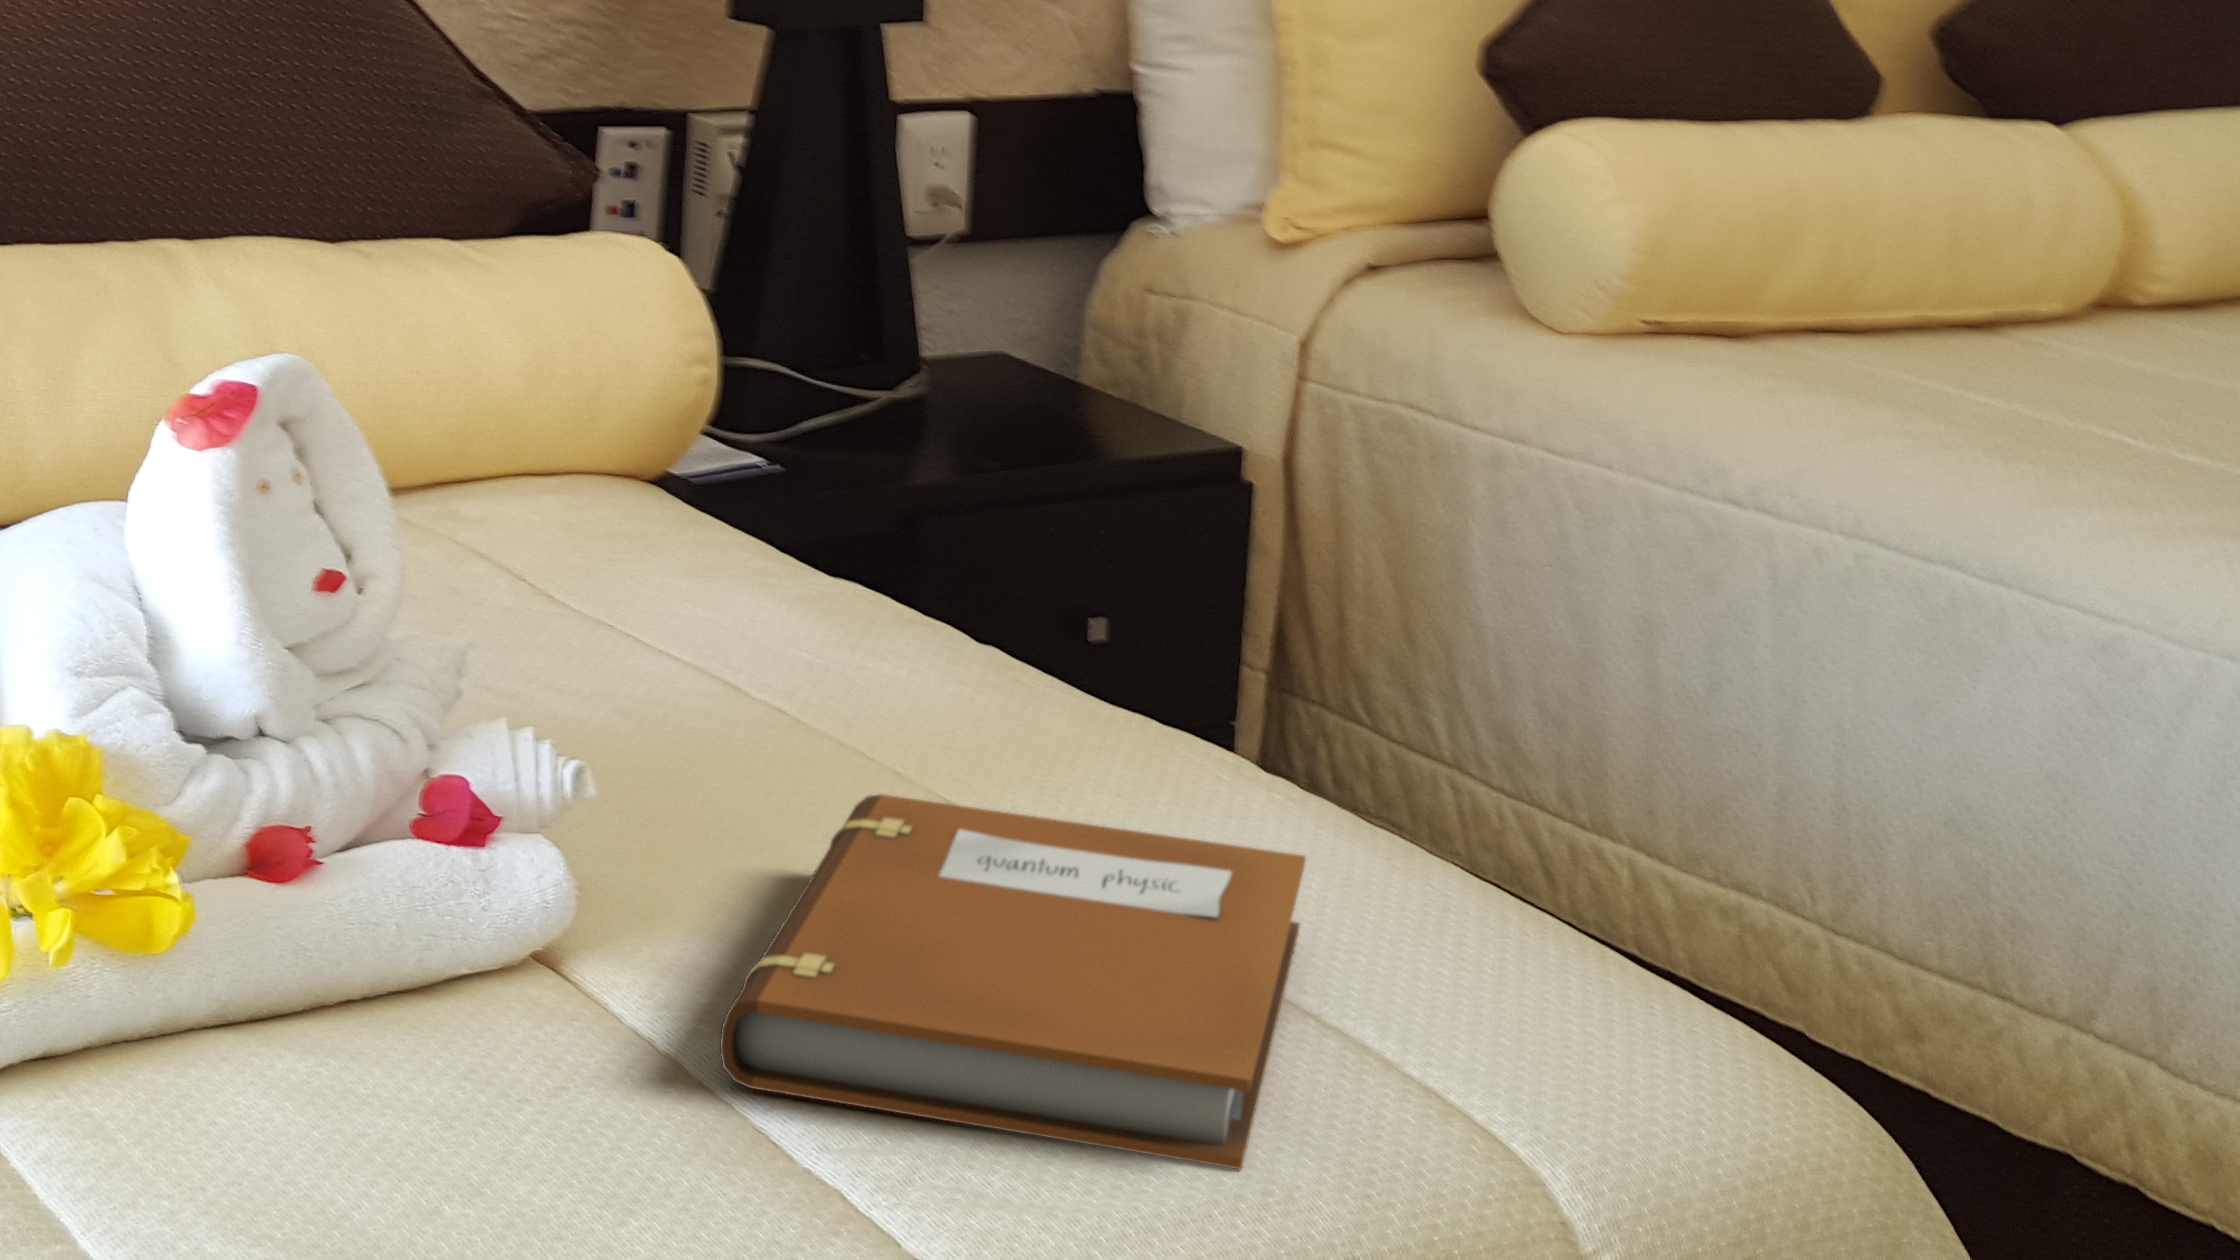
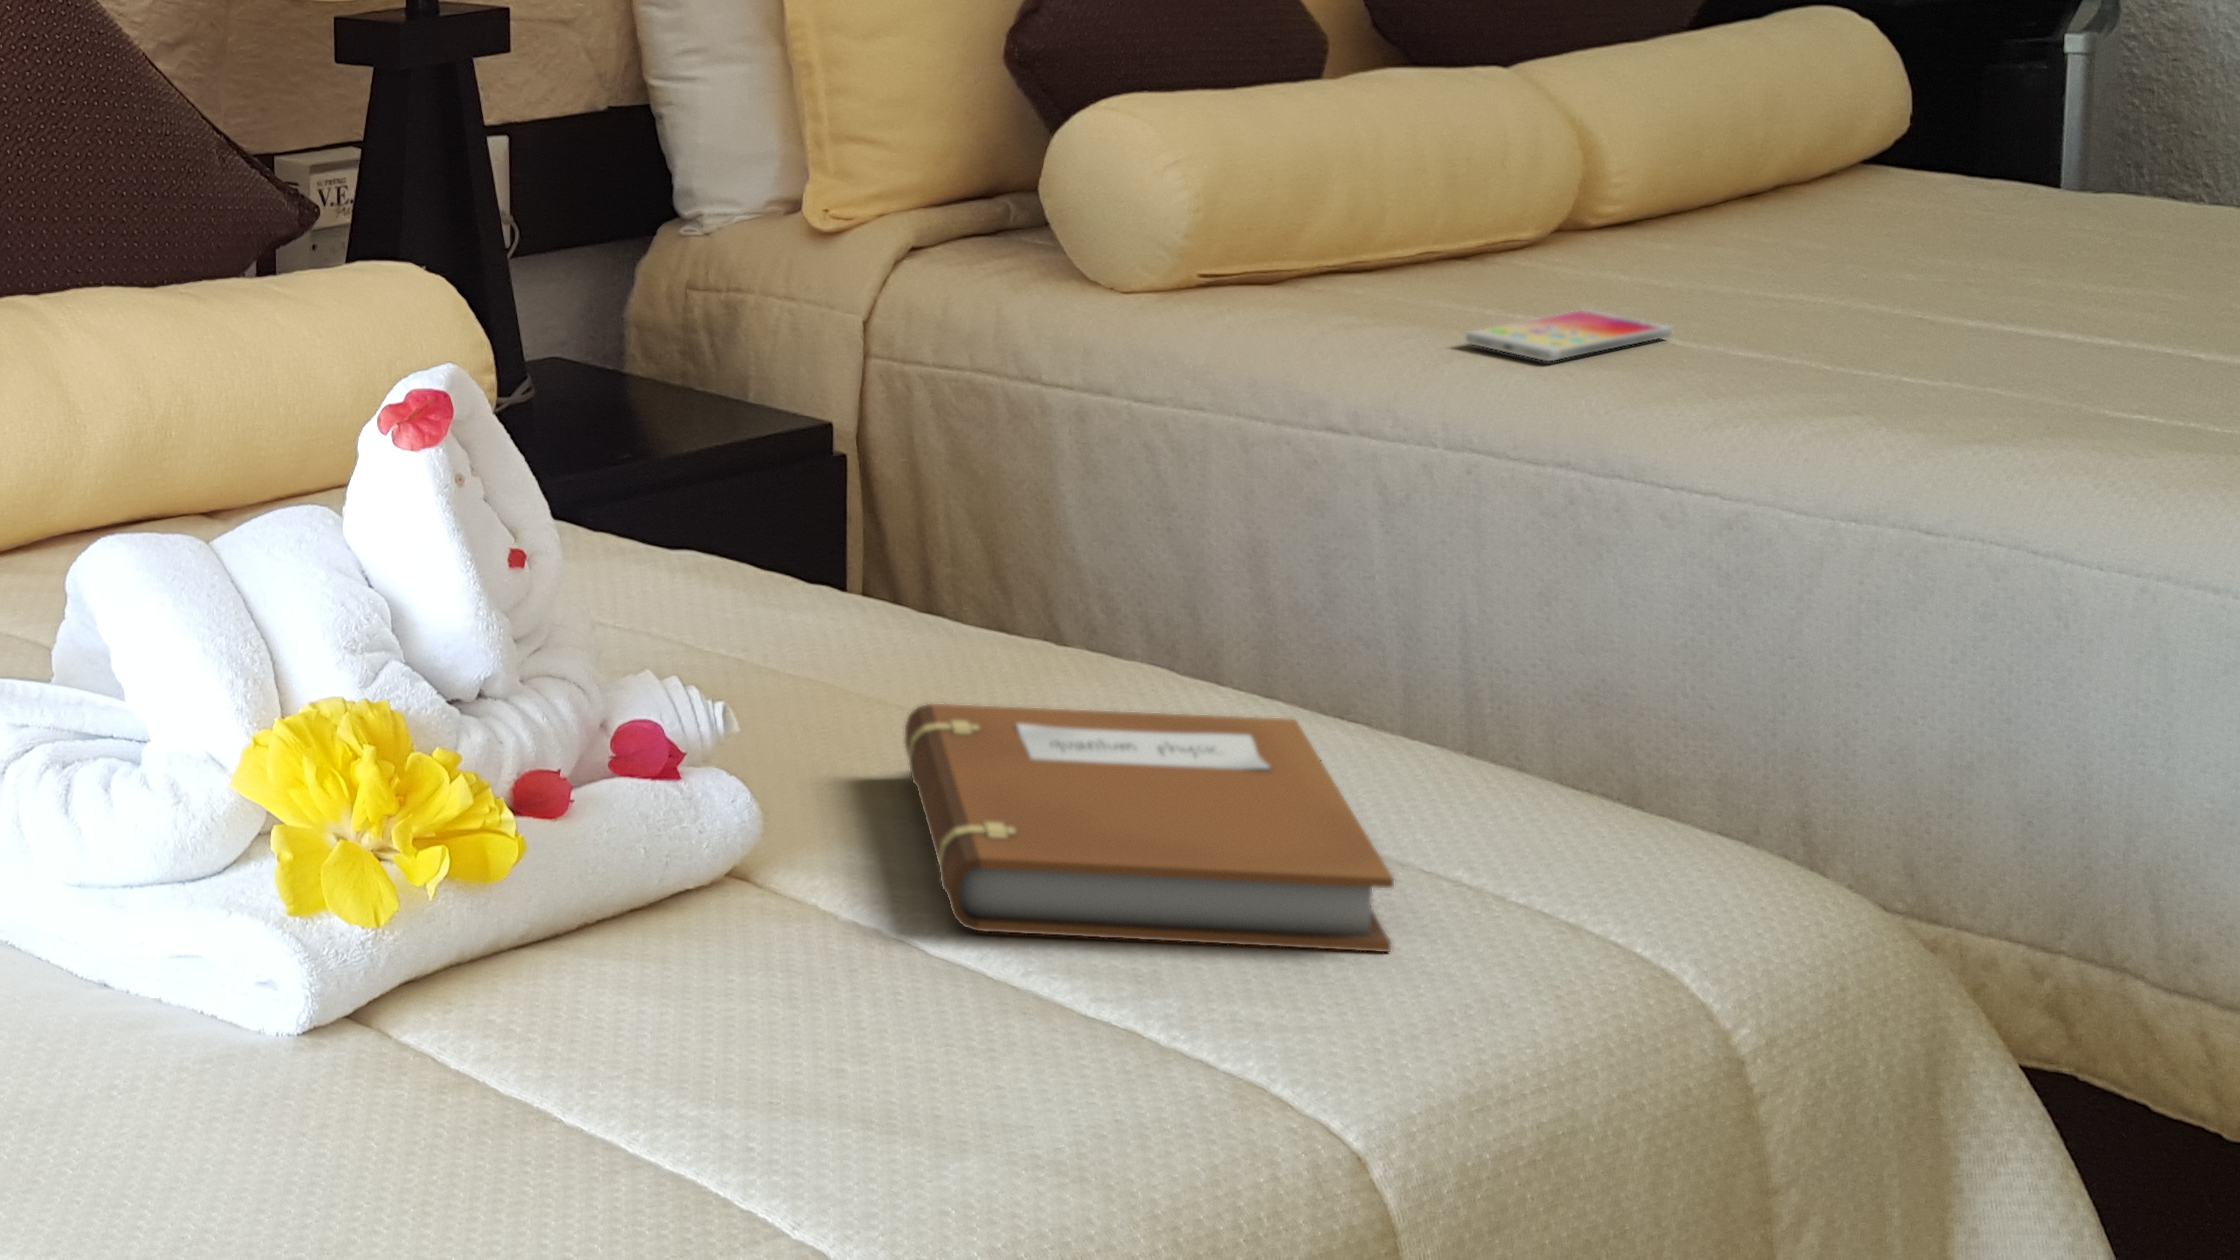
smartphone: none [1906,394,2149,449] -> present [1466,309,1672,361]

